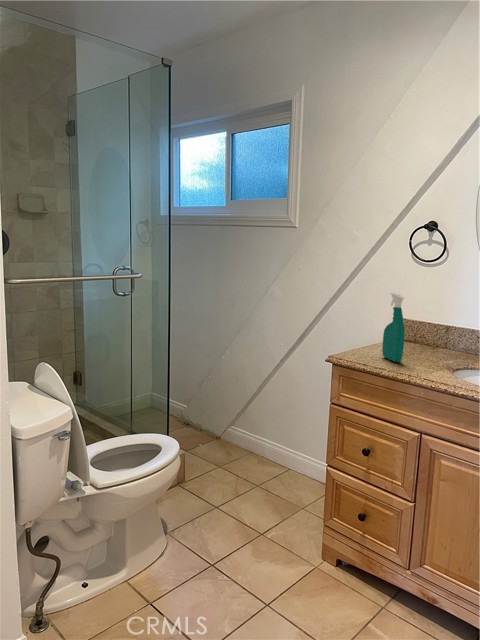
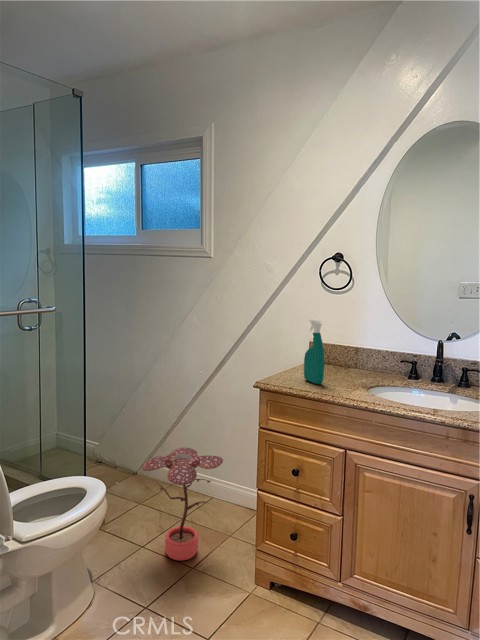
potted plant: none [216,418,297,528] -> present [142,447,223,561]

